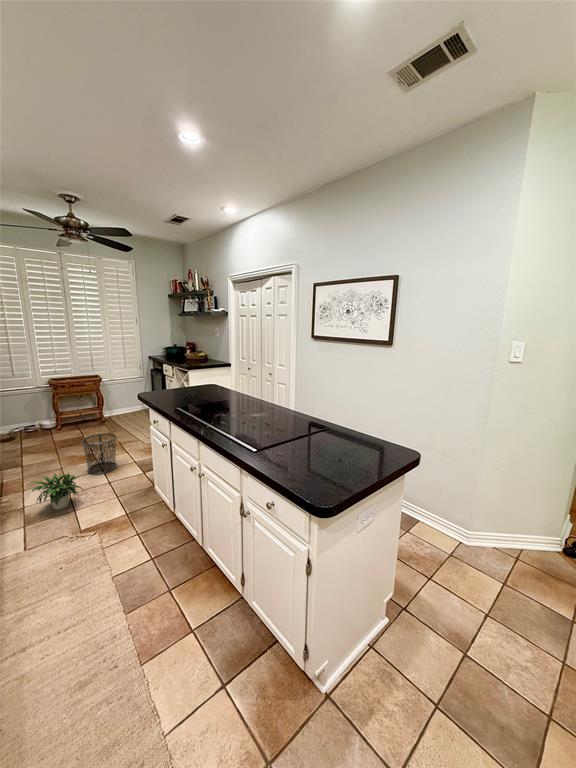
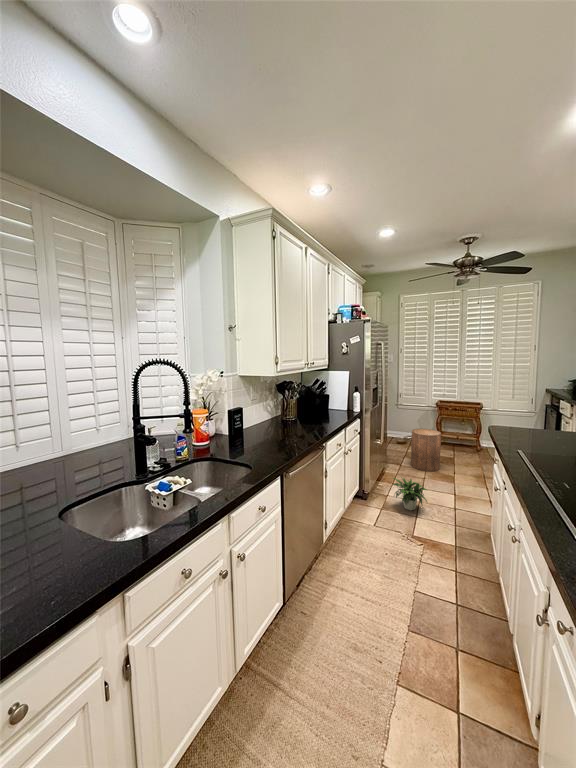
stool: none [30,412,74,462] -> present [411,429,441,471]
waste bin: present [81,433,117,474] -> none [440,458,474,499]

